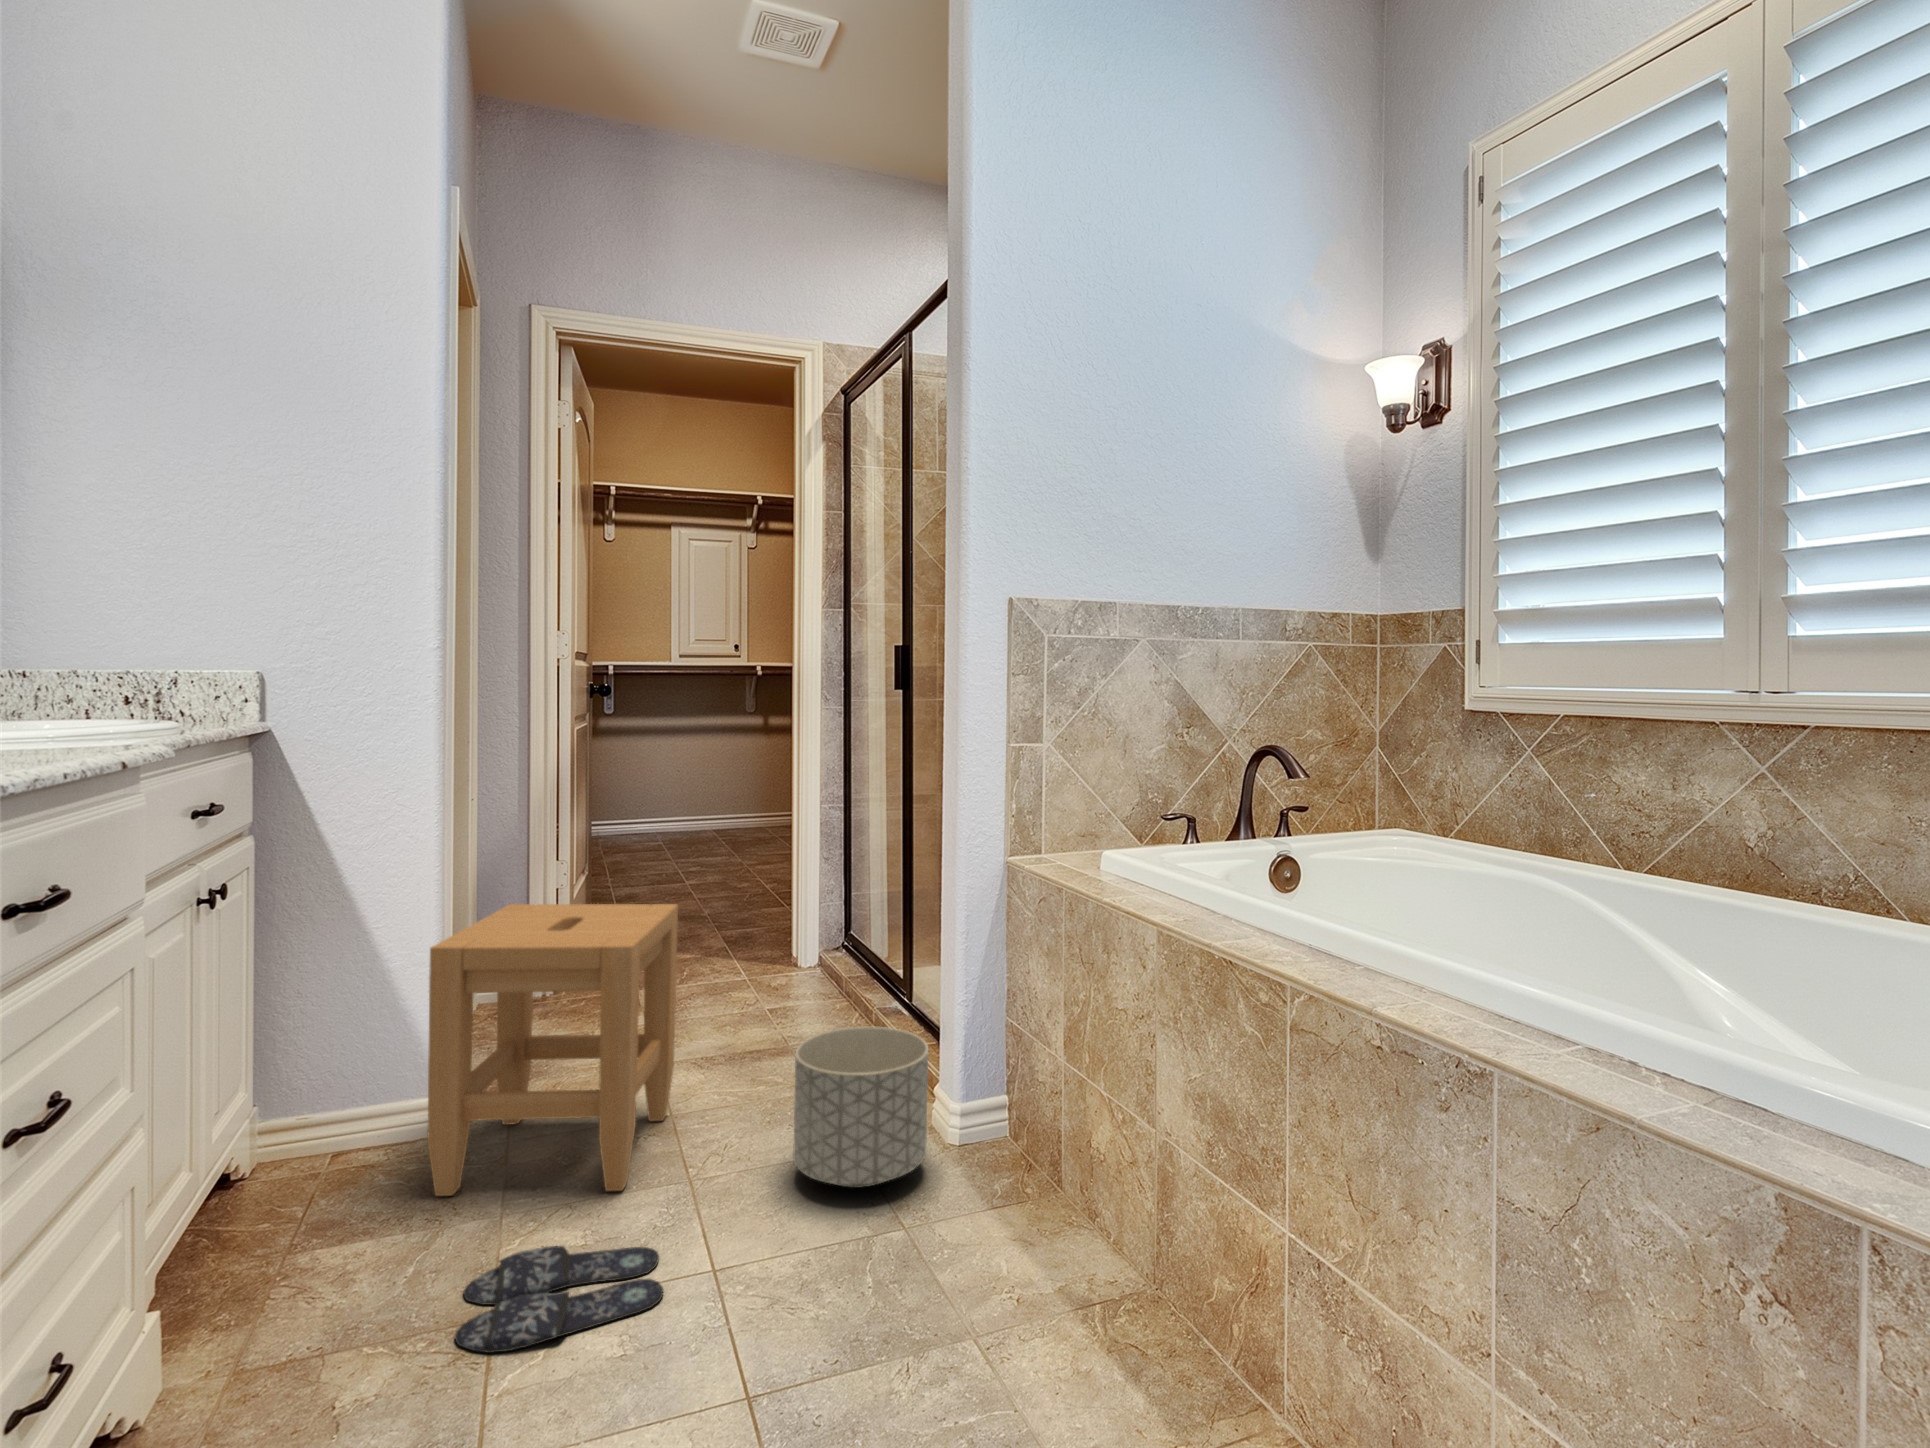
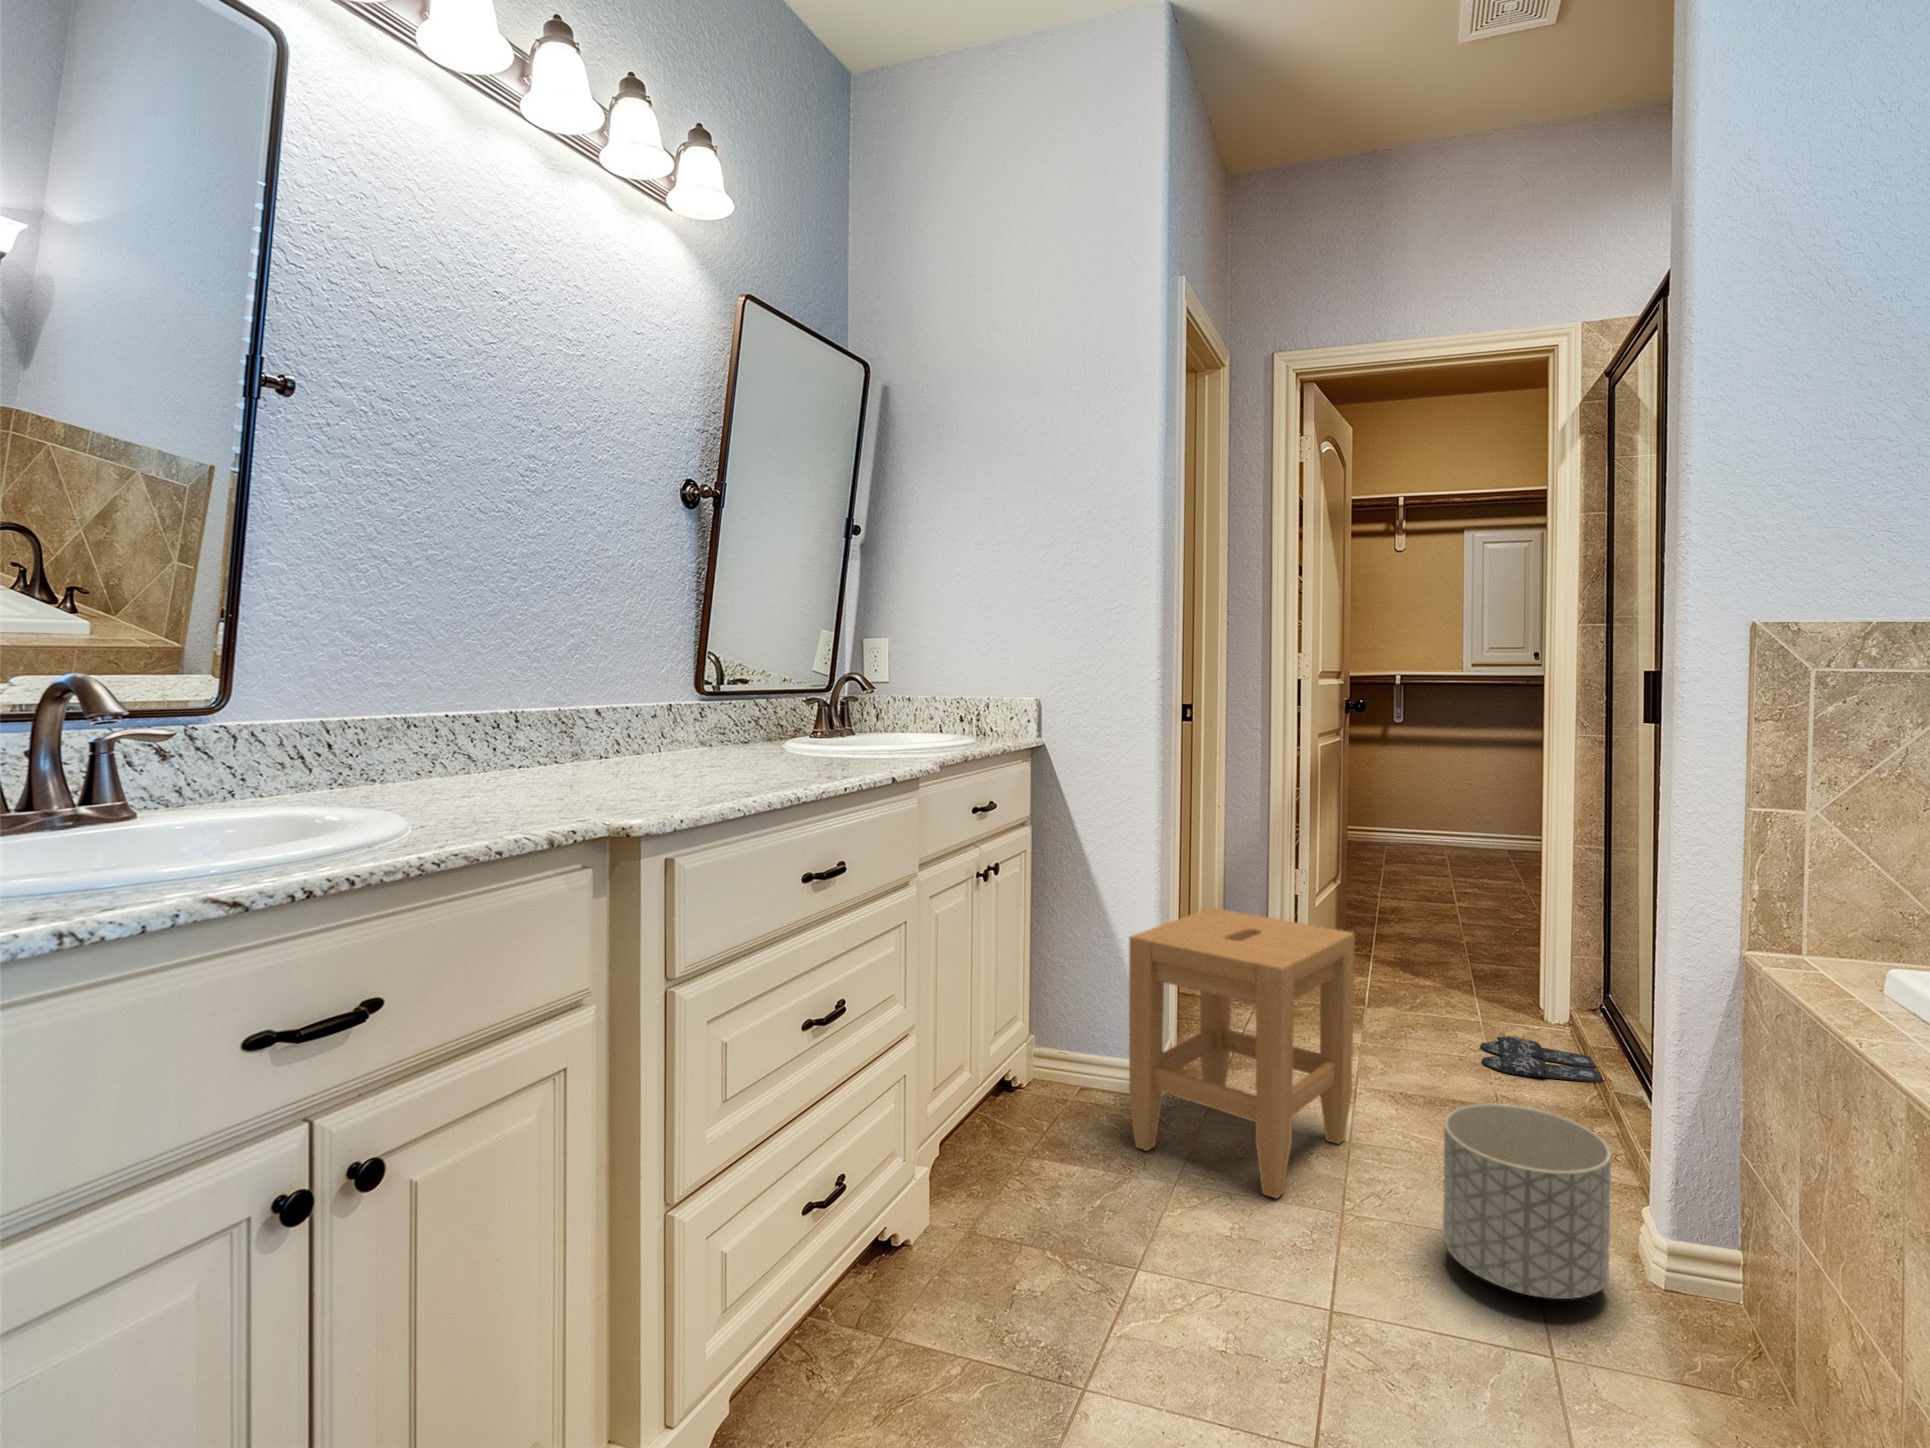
slippers: present [455,1246,663,1353] -> present [1480,1036,1604,1082]

